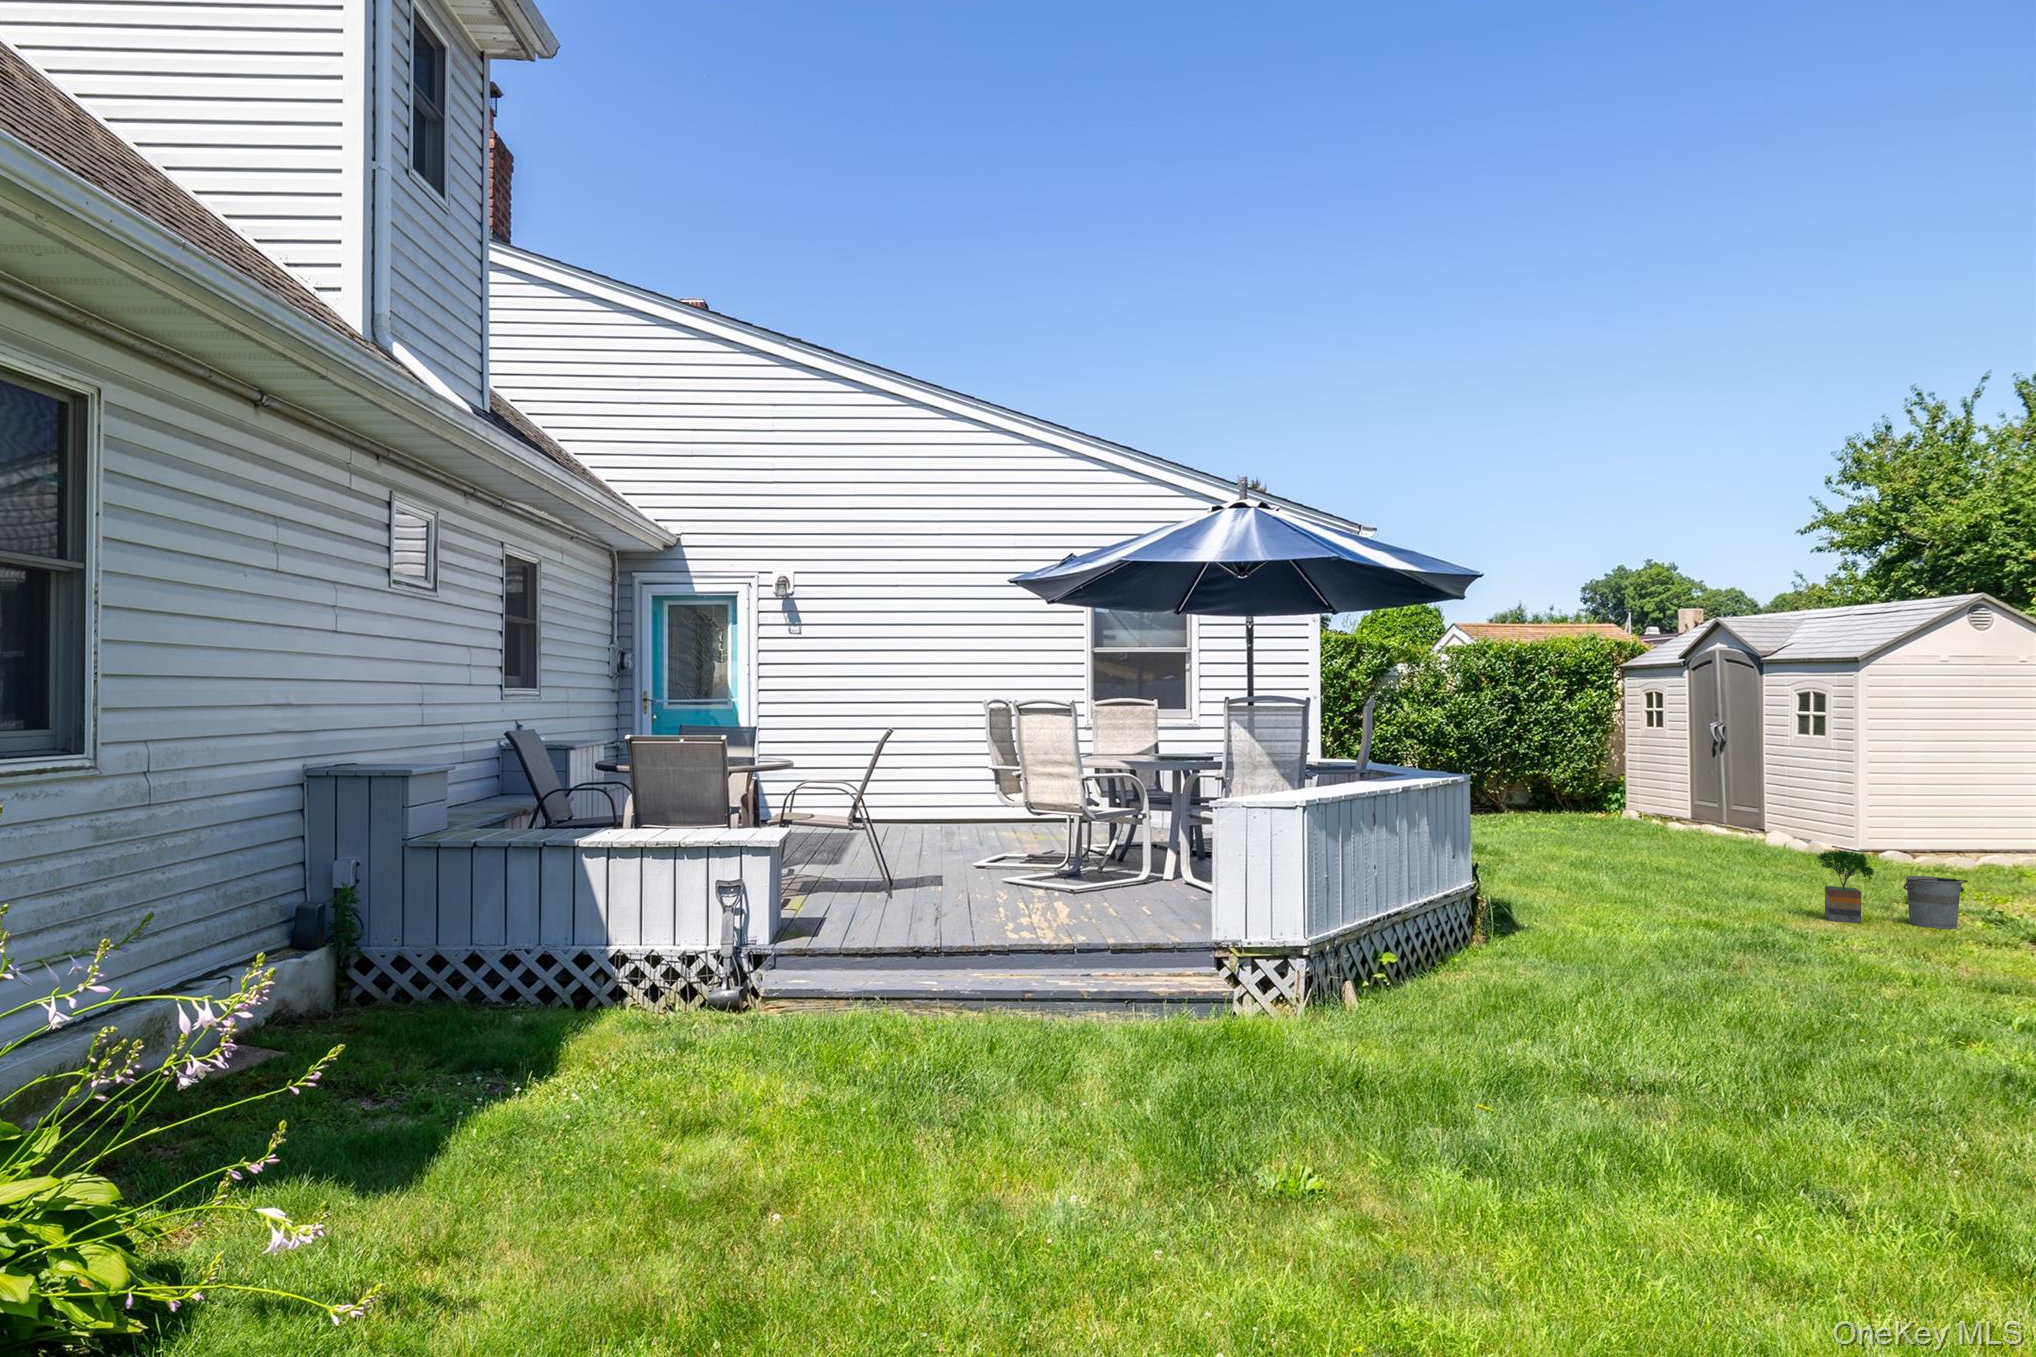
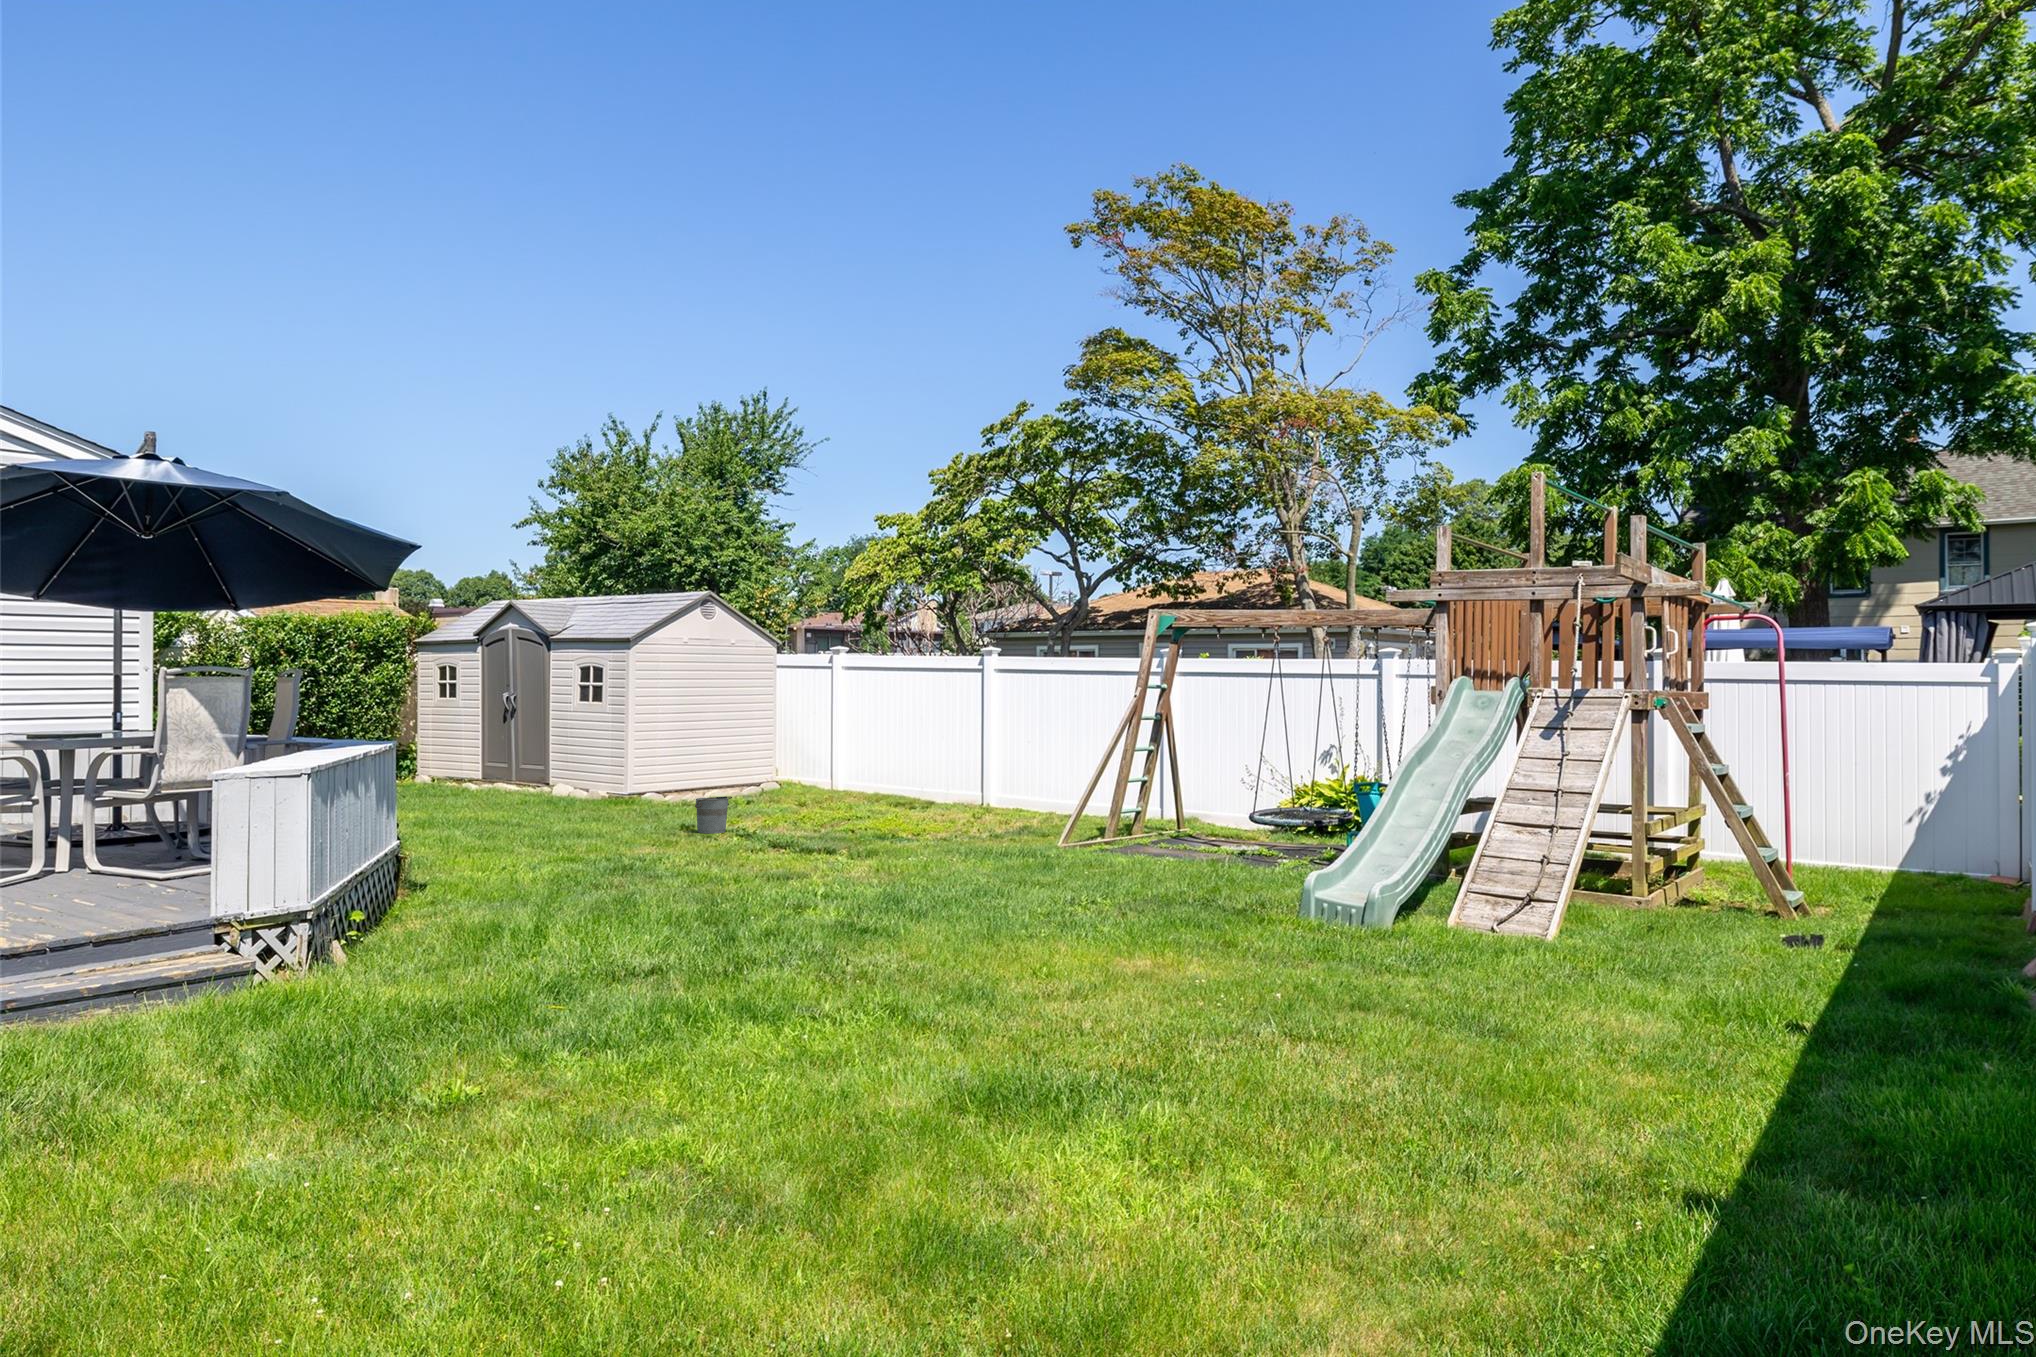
potted tree: present [1817,850,1874,923] -> none [641,782,681,837]

